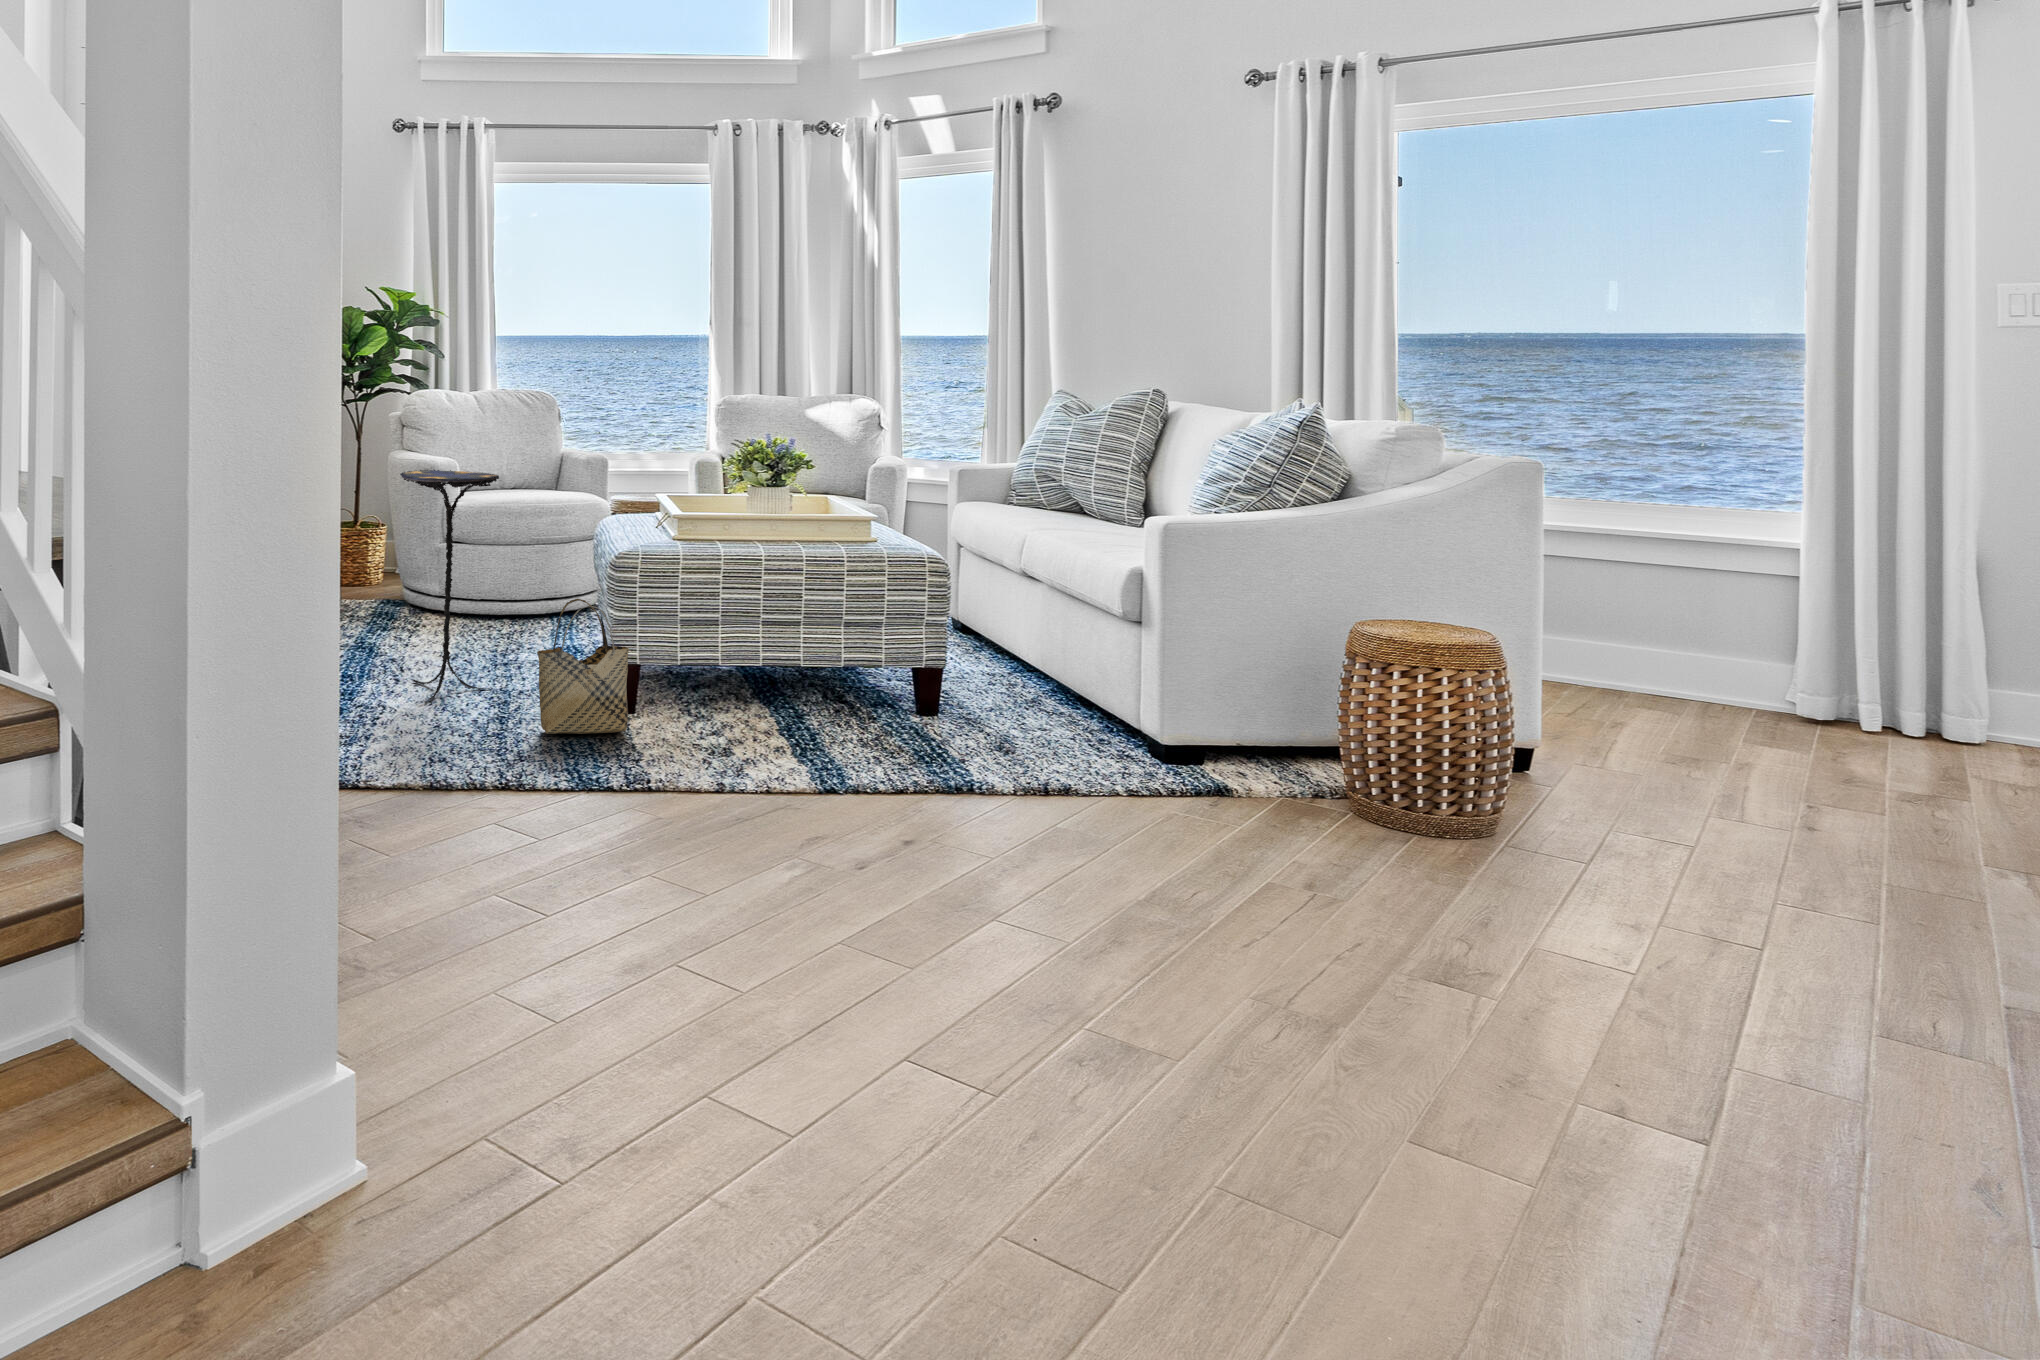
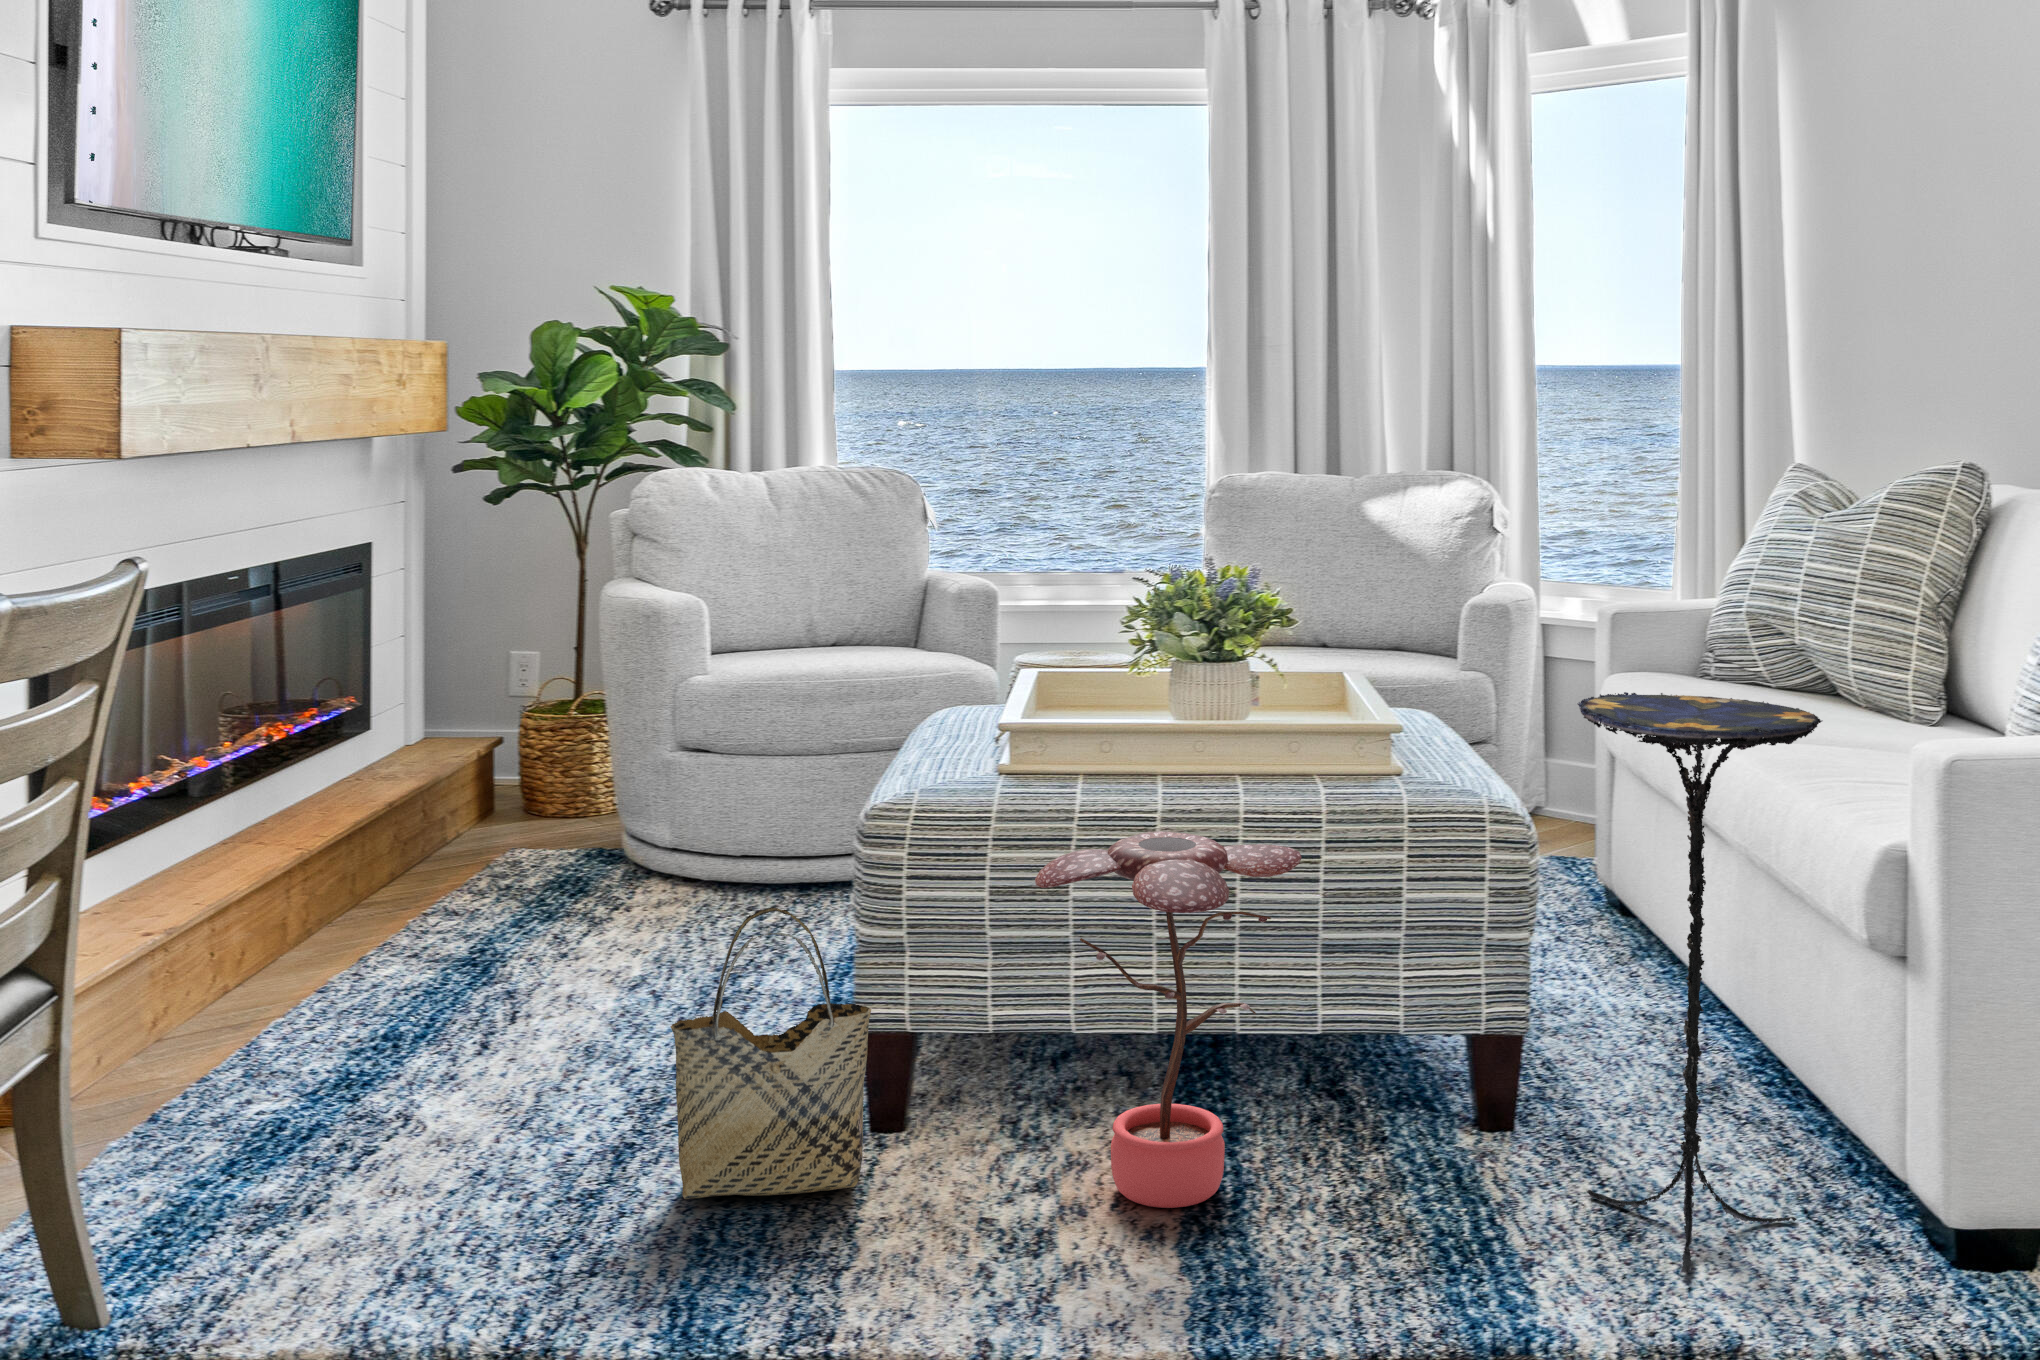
side table: present [400,470,499,700] -> present [1577,692,1822,1273]
potted plant: none [713,564,842,741] -> present [1035,831,1302,1208]

